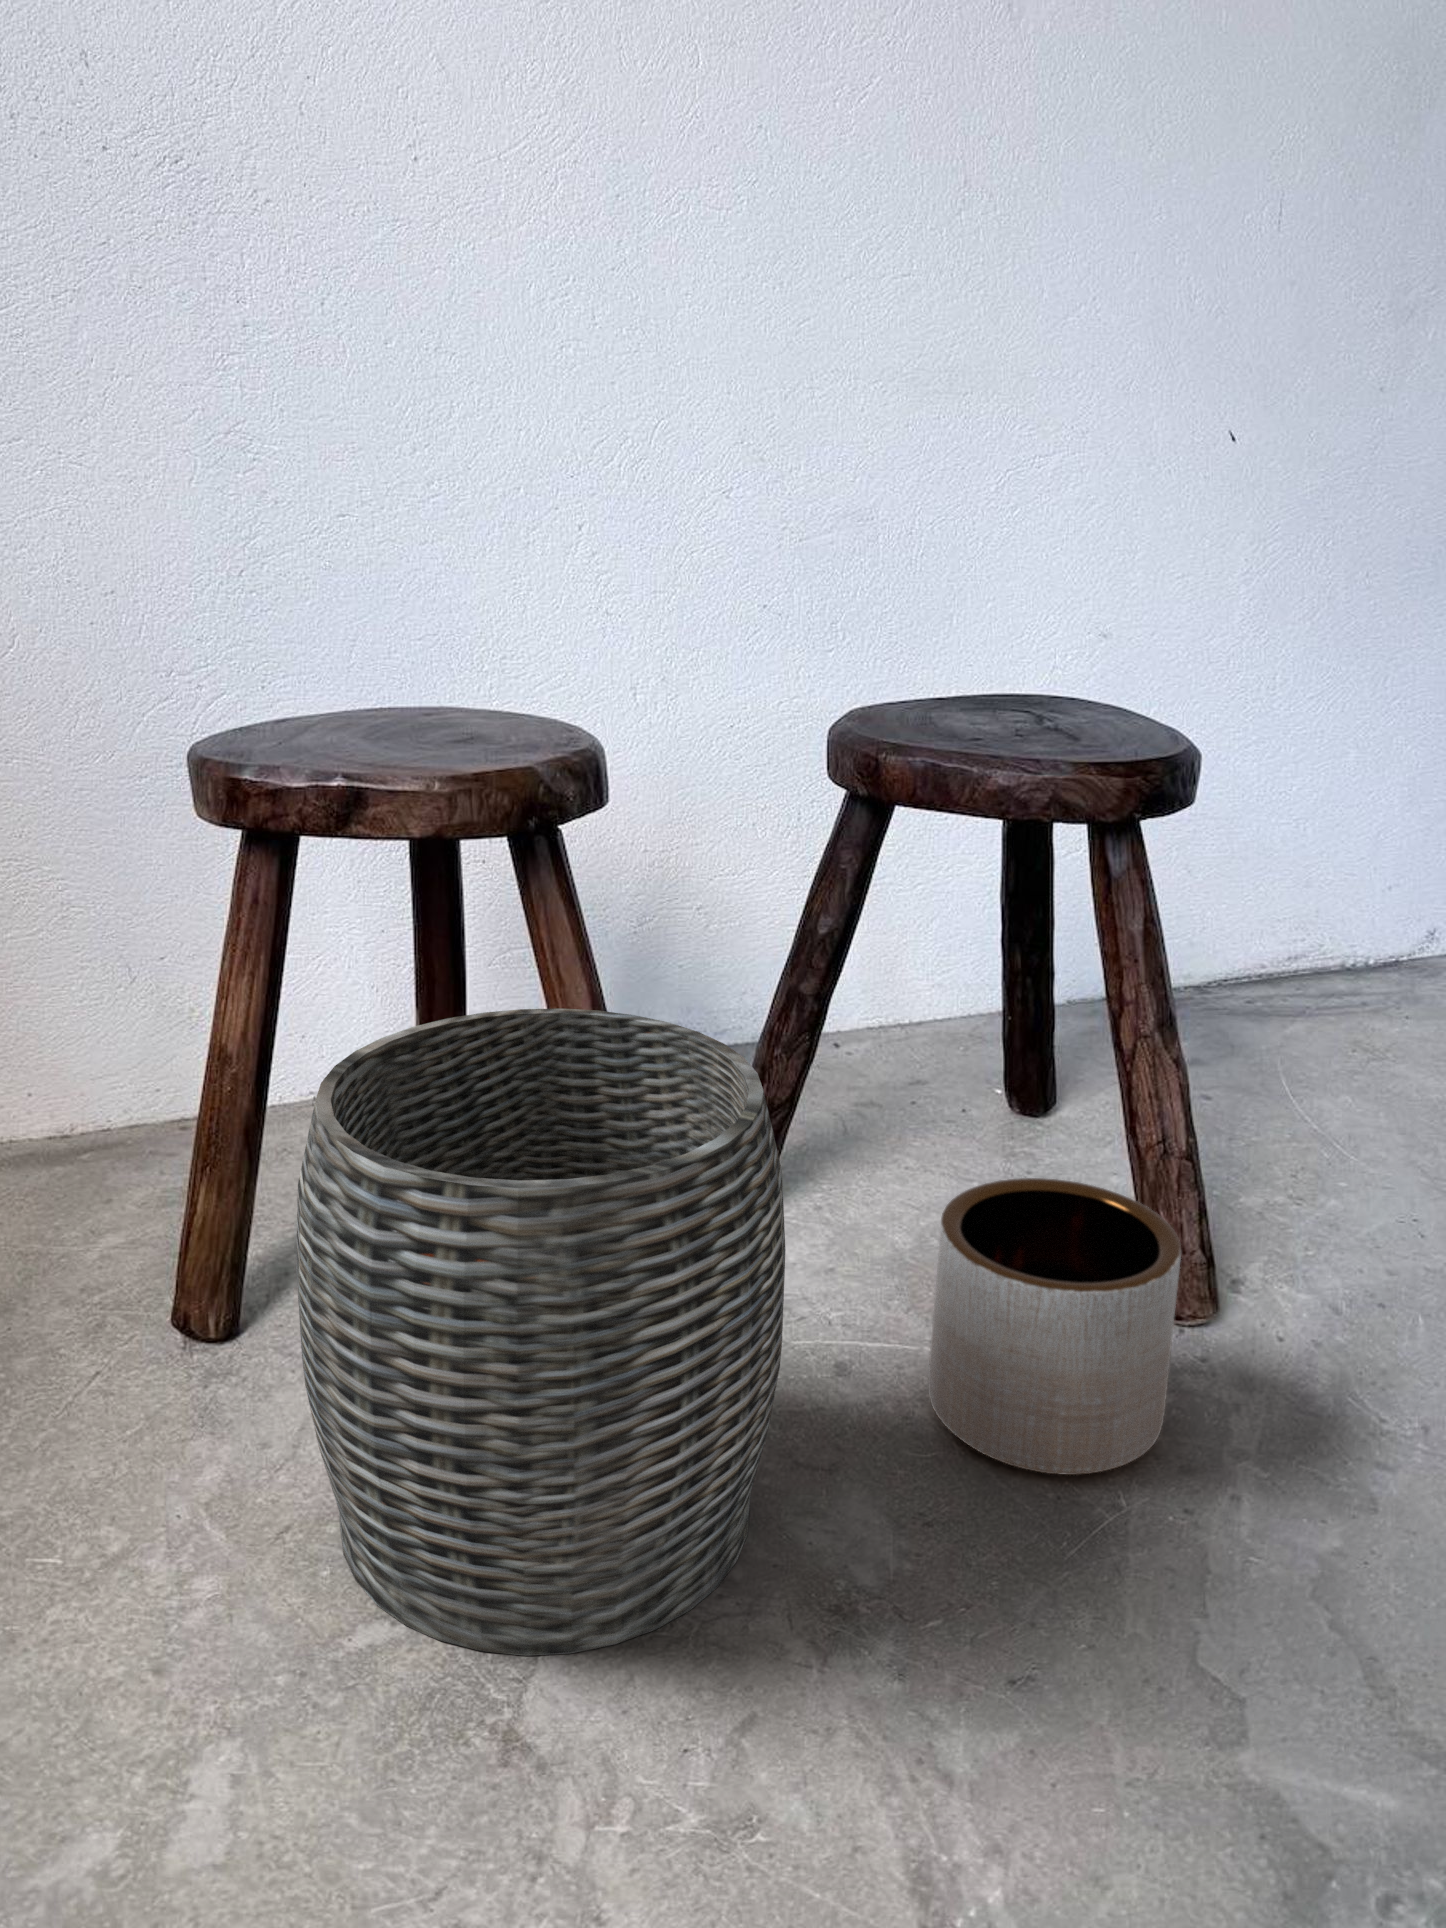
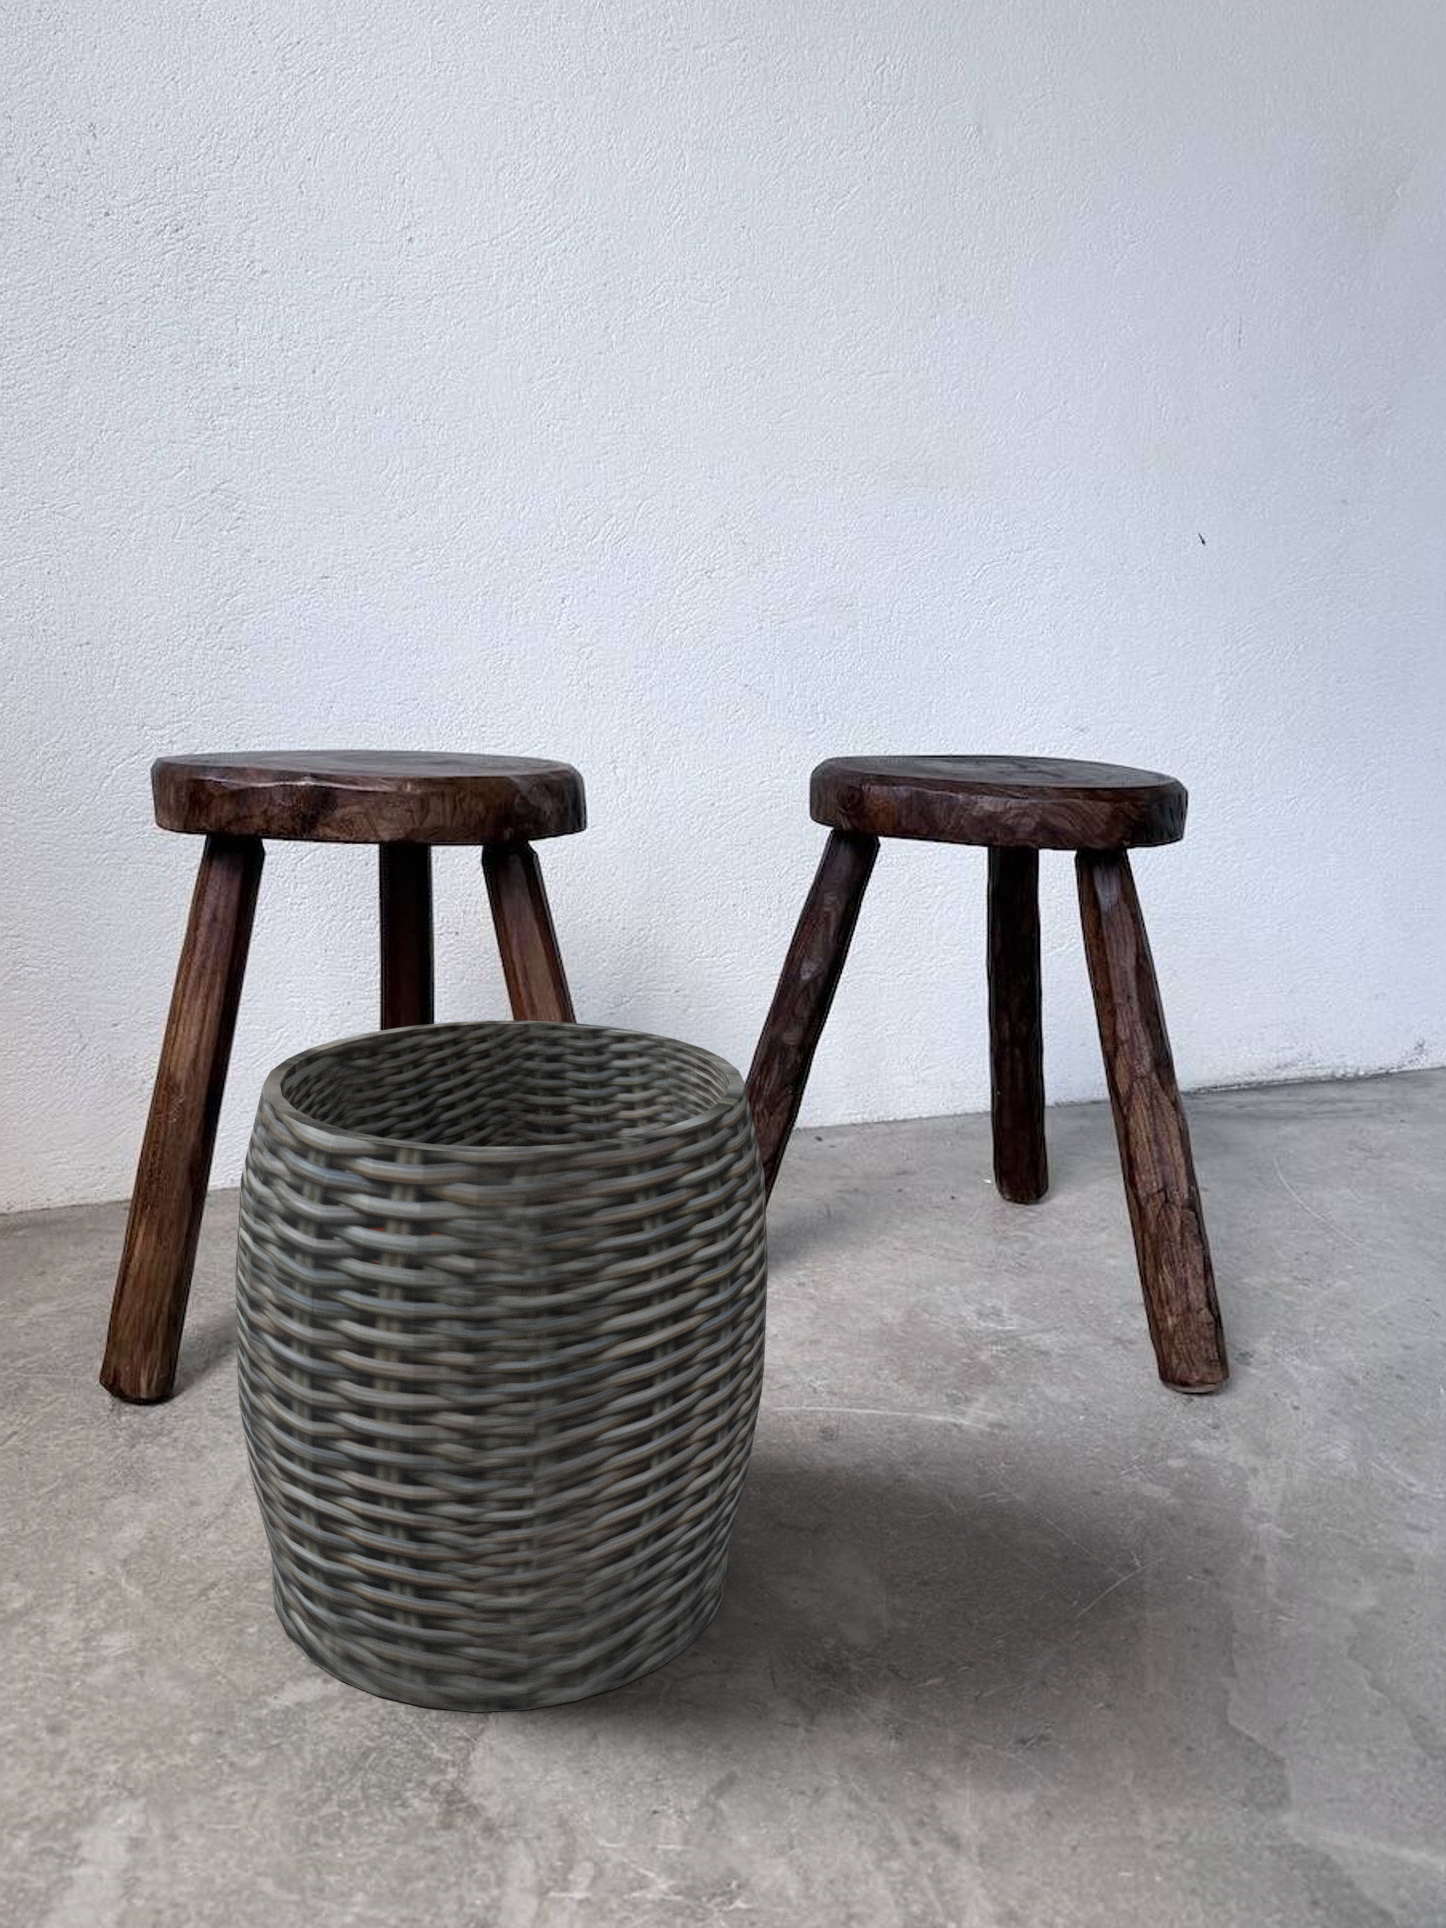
planter: present [928,1178,1181,1475] -> none [922,1223,1191,1535]

